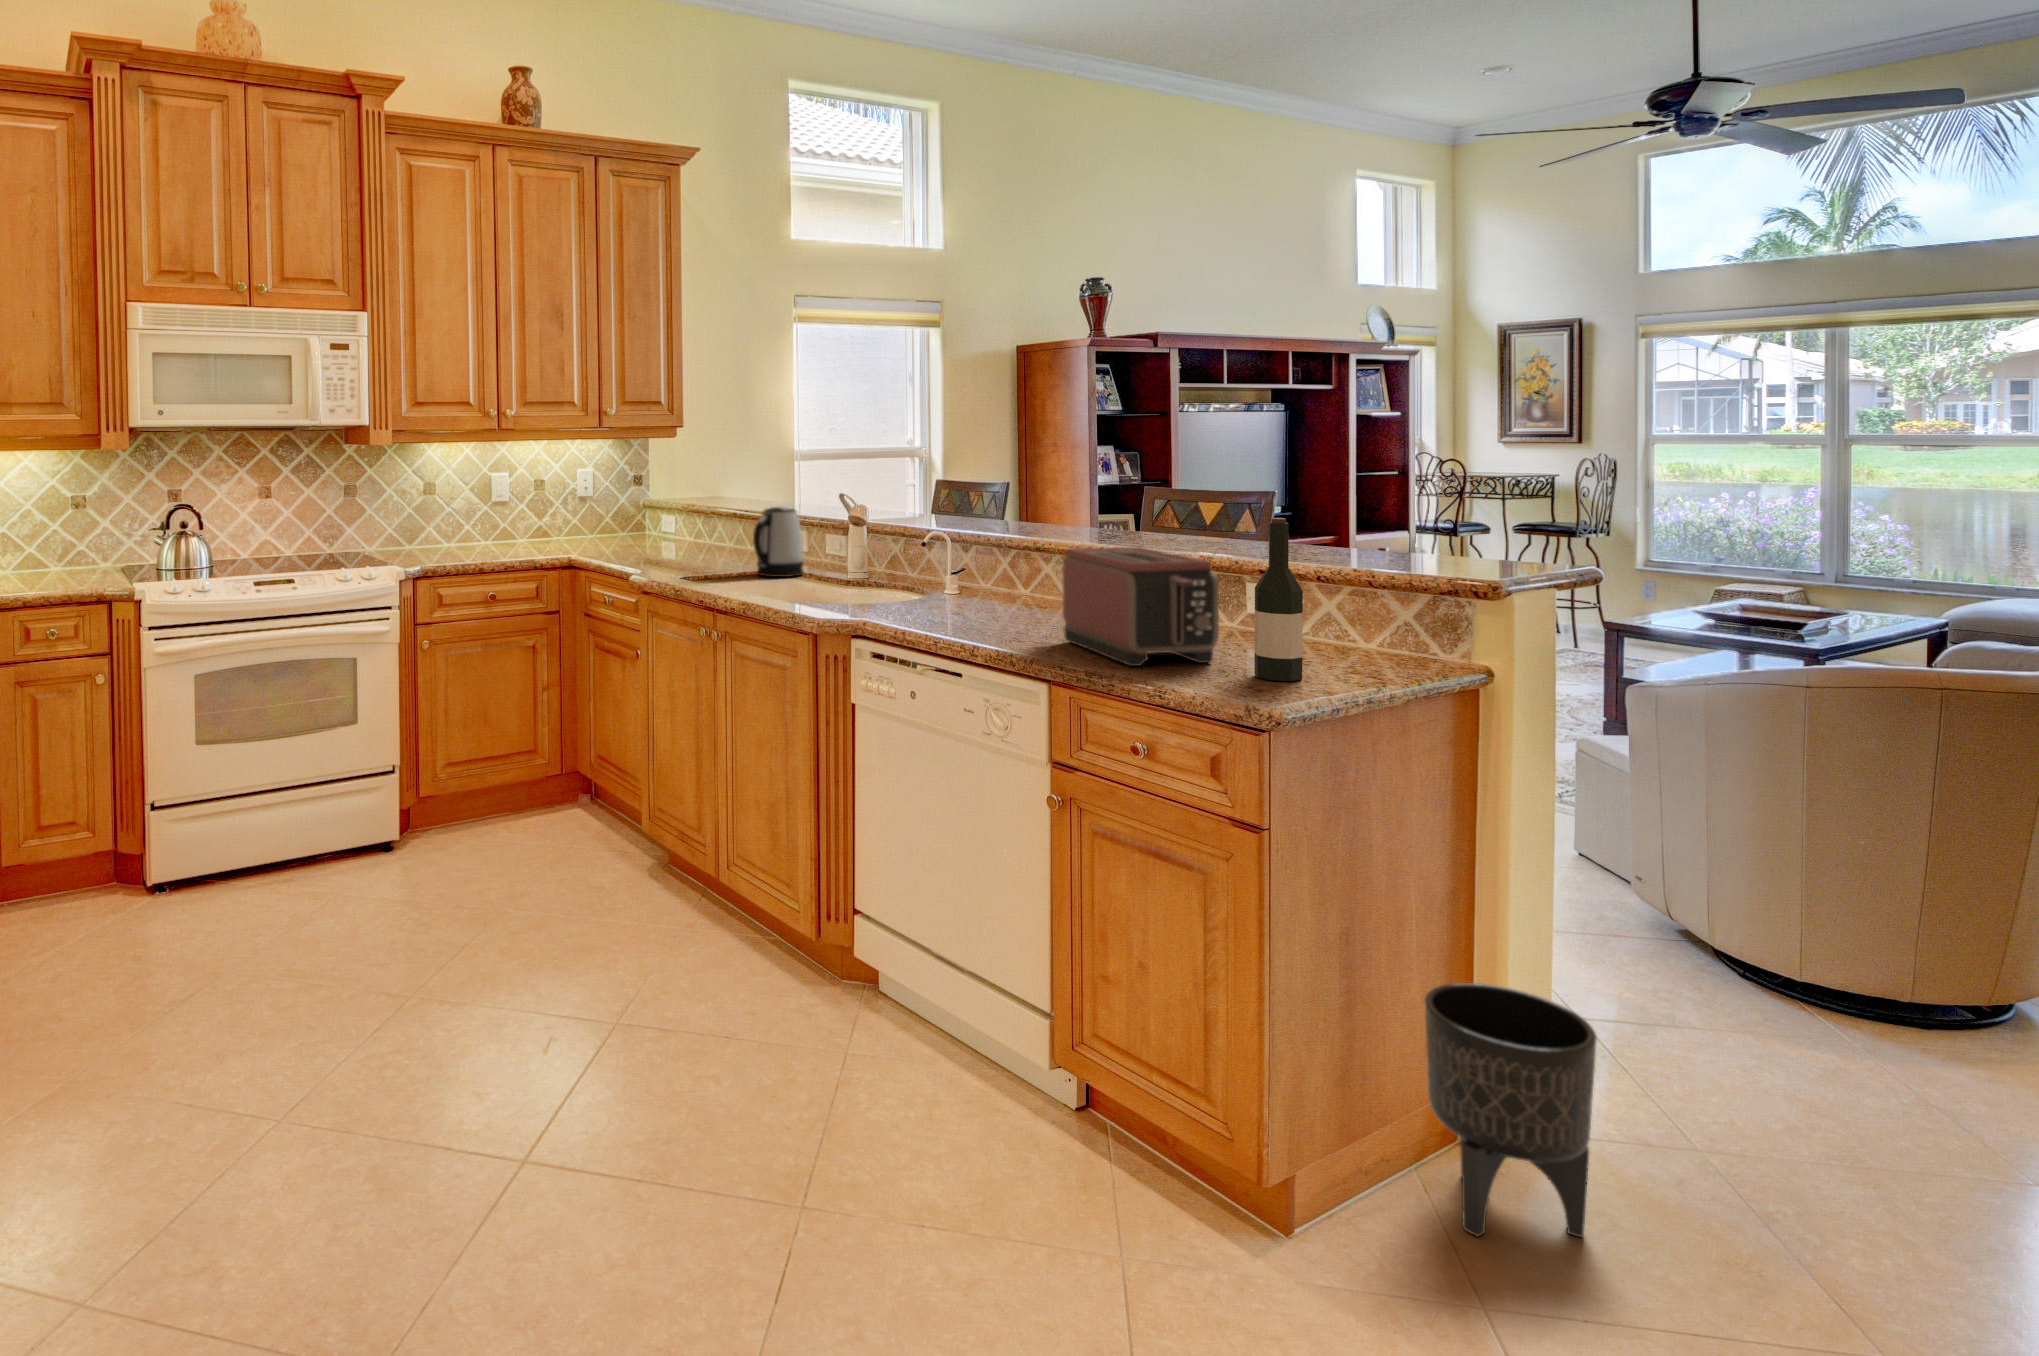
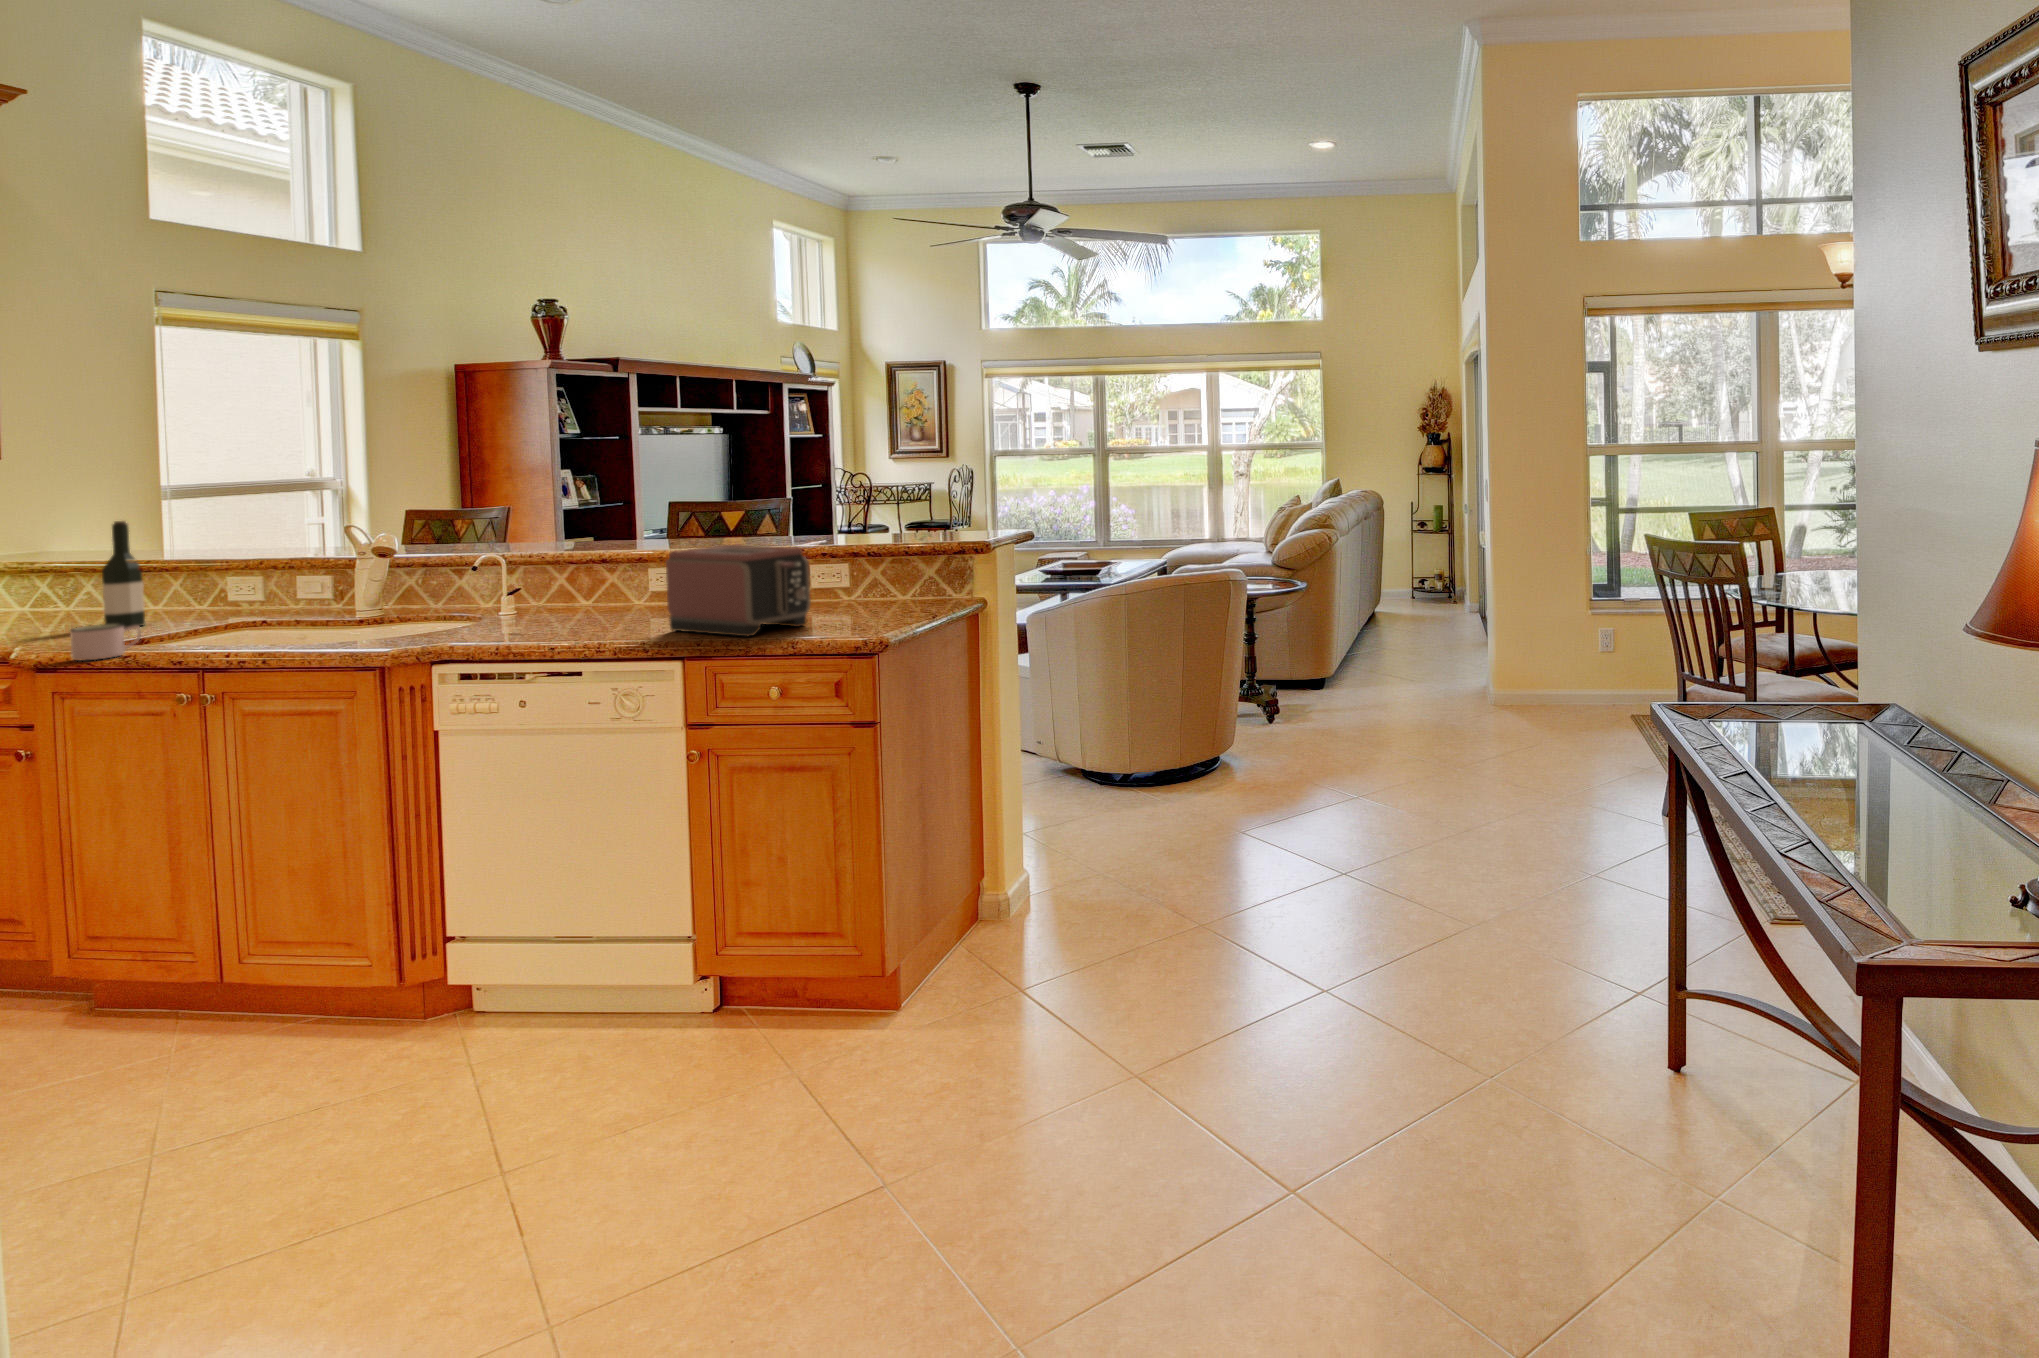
kettle: present [753,507,804,577] -> none [201,549,275,632]
wine bottle: present [1255,518,1303,681] -> present [102,521,145,628]
mug: none [669,560,708,589] -> present [70,624,141,660]
planter: present [1425,983,1597,1237] -> none [962,800,1057,958]

